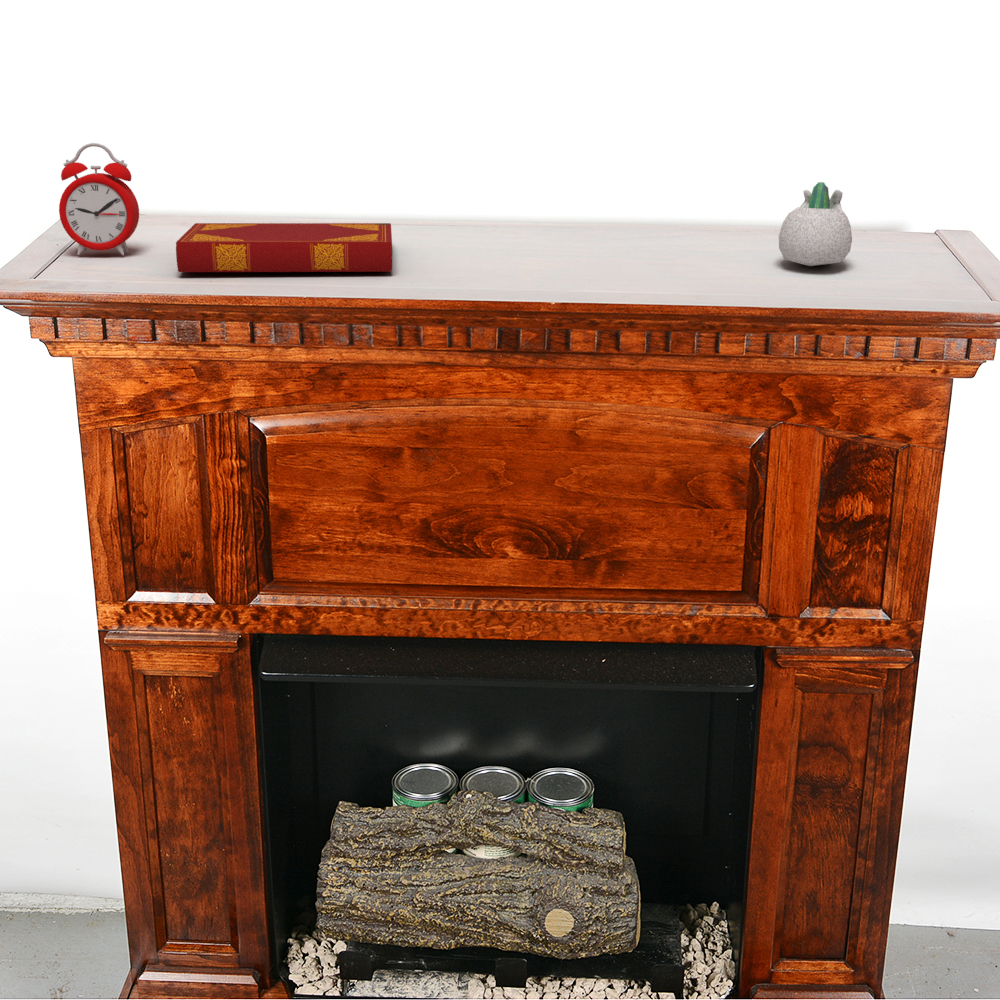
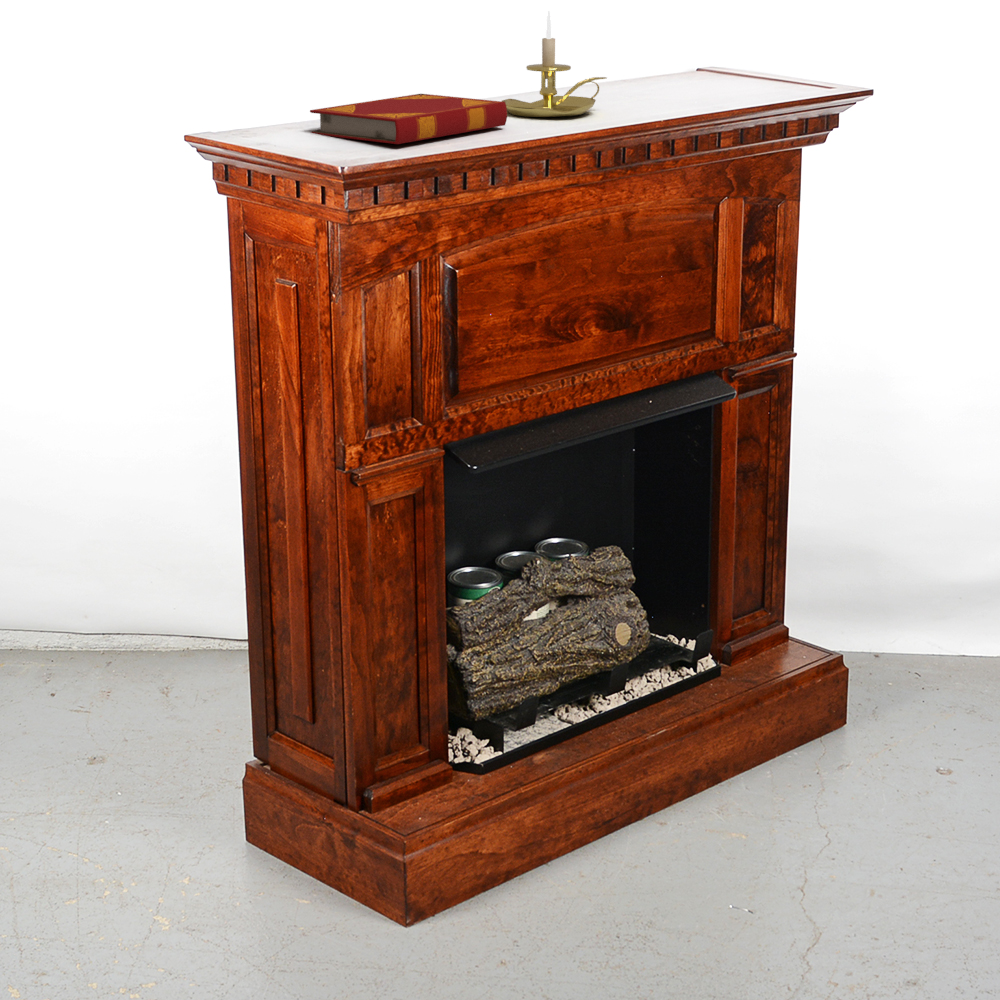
candle holder: none [463,135,606,274] -> present [502,11,606,117]
alarm clock: present [59,143,139,255] -> none [243,47,306,147]
succulent planter: present [779,182,852,266] -> none [654,29,710,90]

